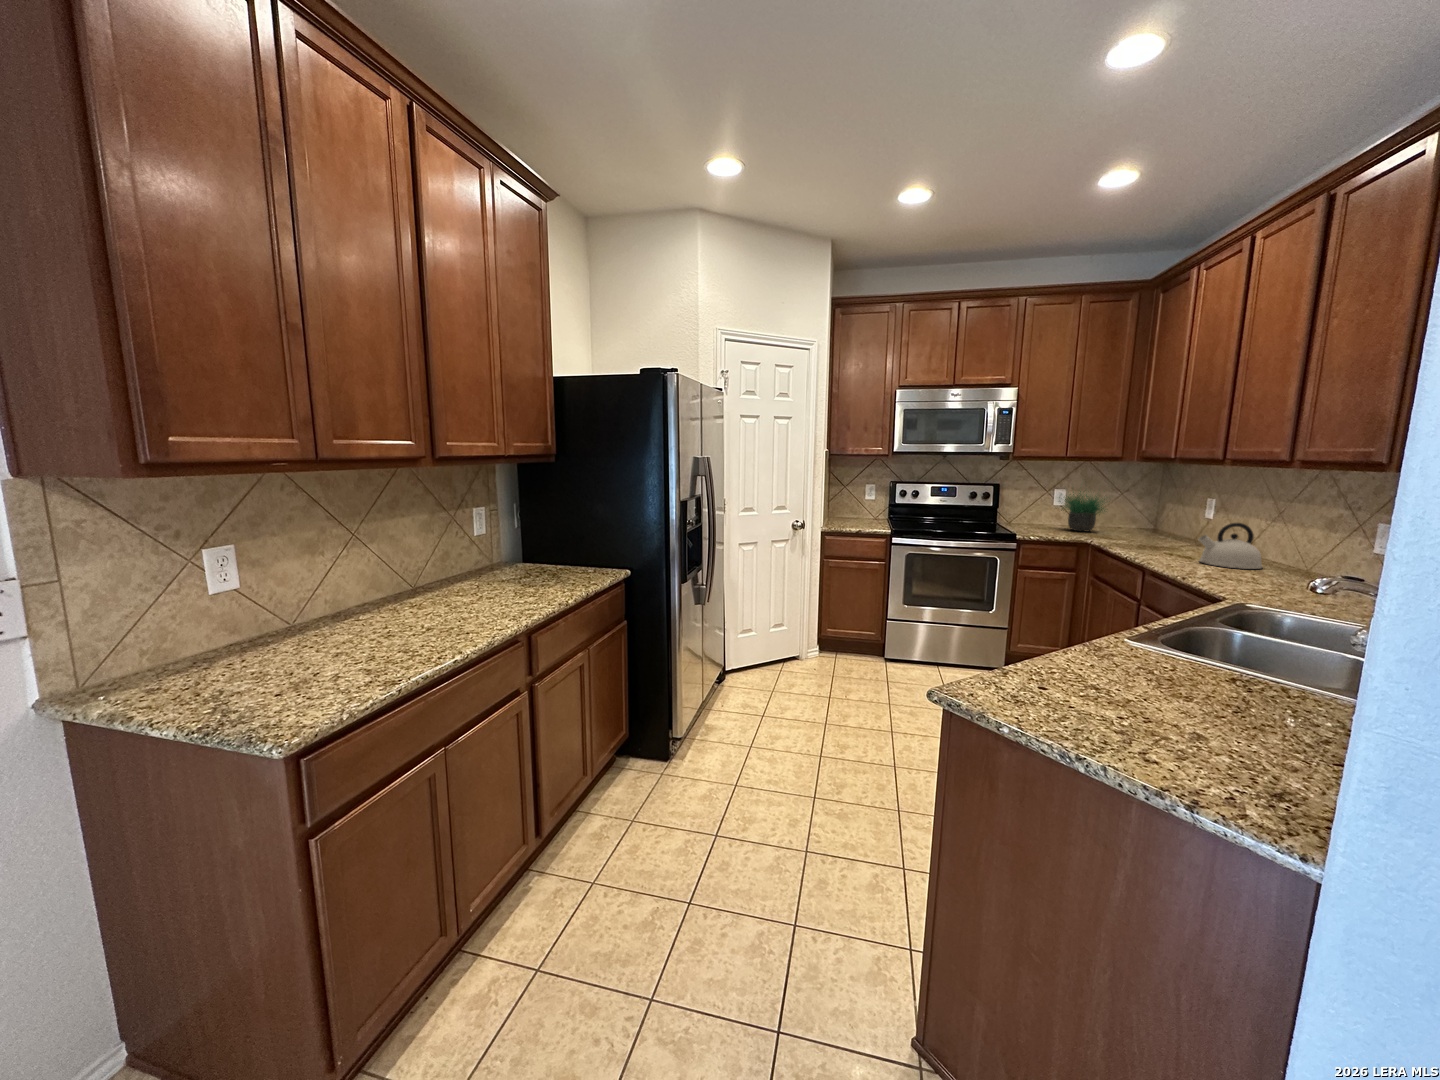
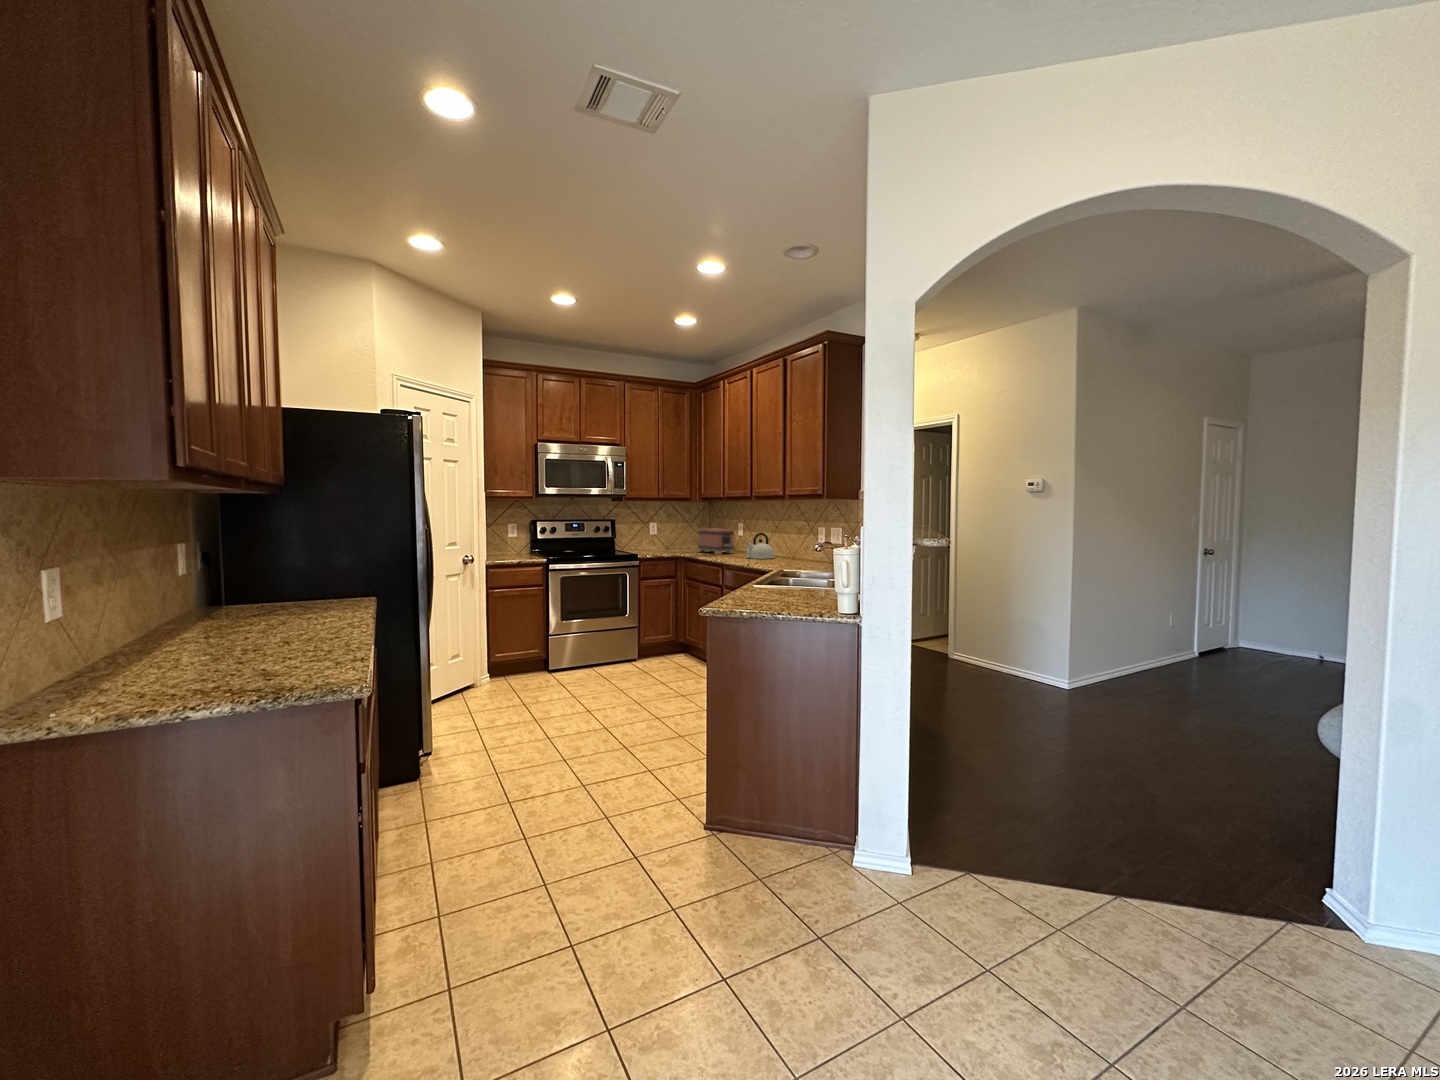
potted plant: present [1063,491,1105,532] -> none [649,512,690,551]
toaster: none [1125,504,1195,547] -> present [698,528,734,554]

